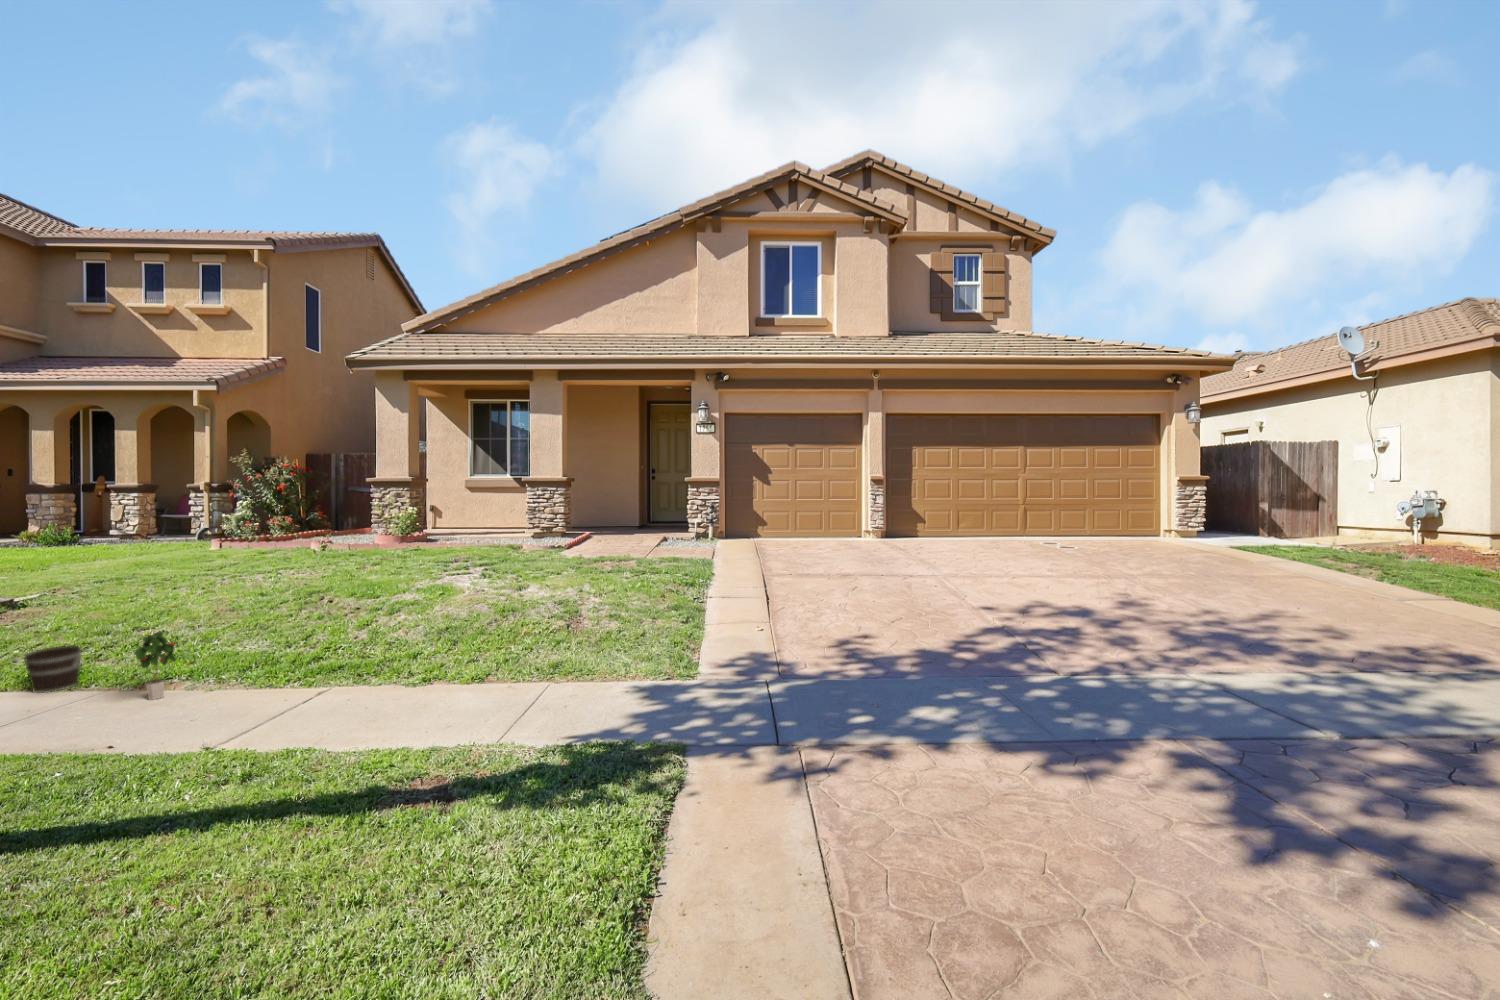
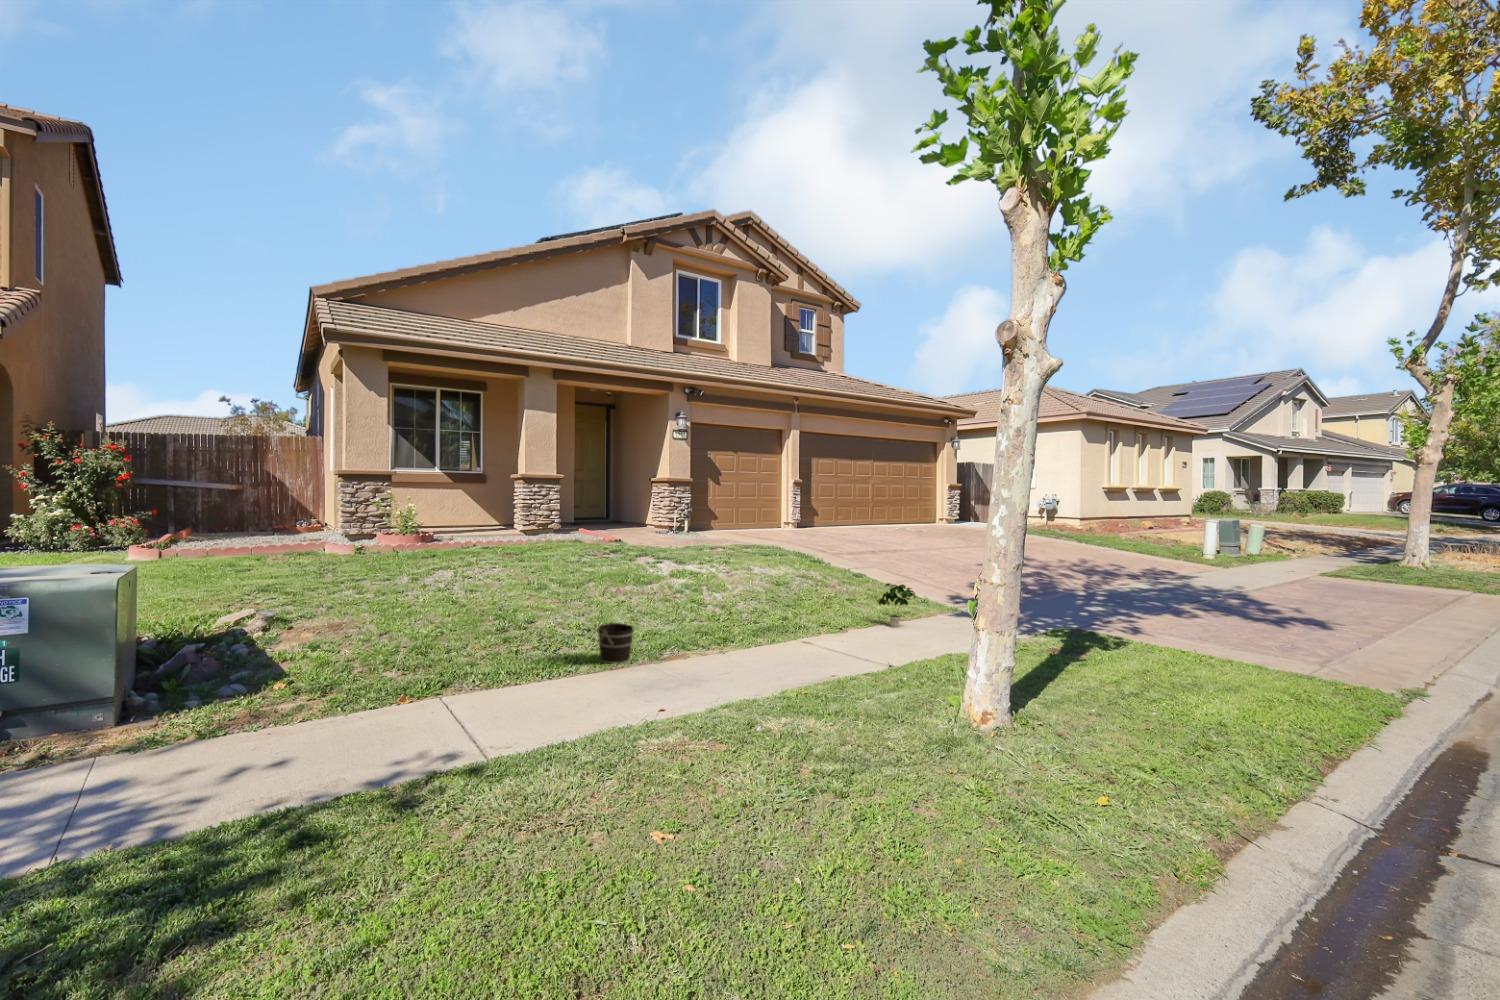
potted plant: present [134,631,176,700] -> present [877,583,916,627]

